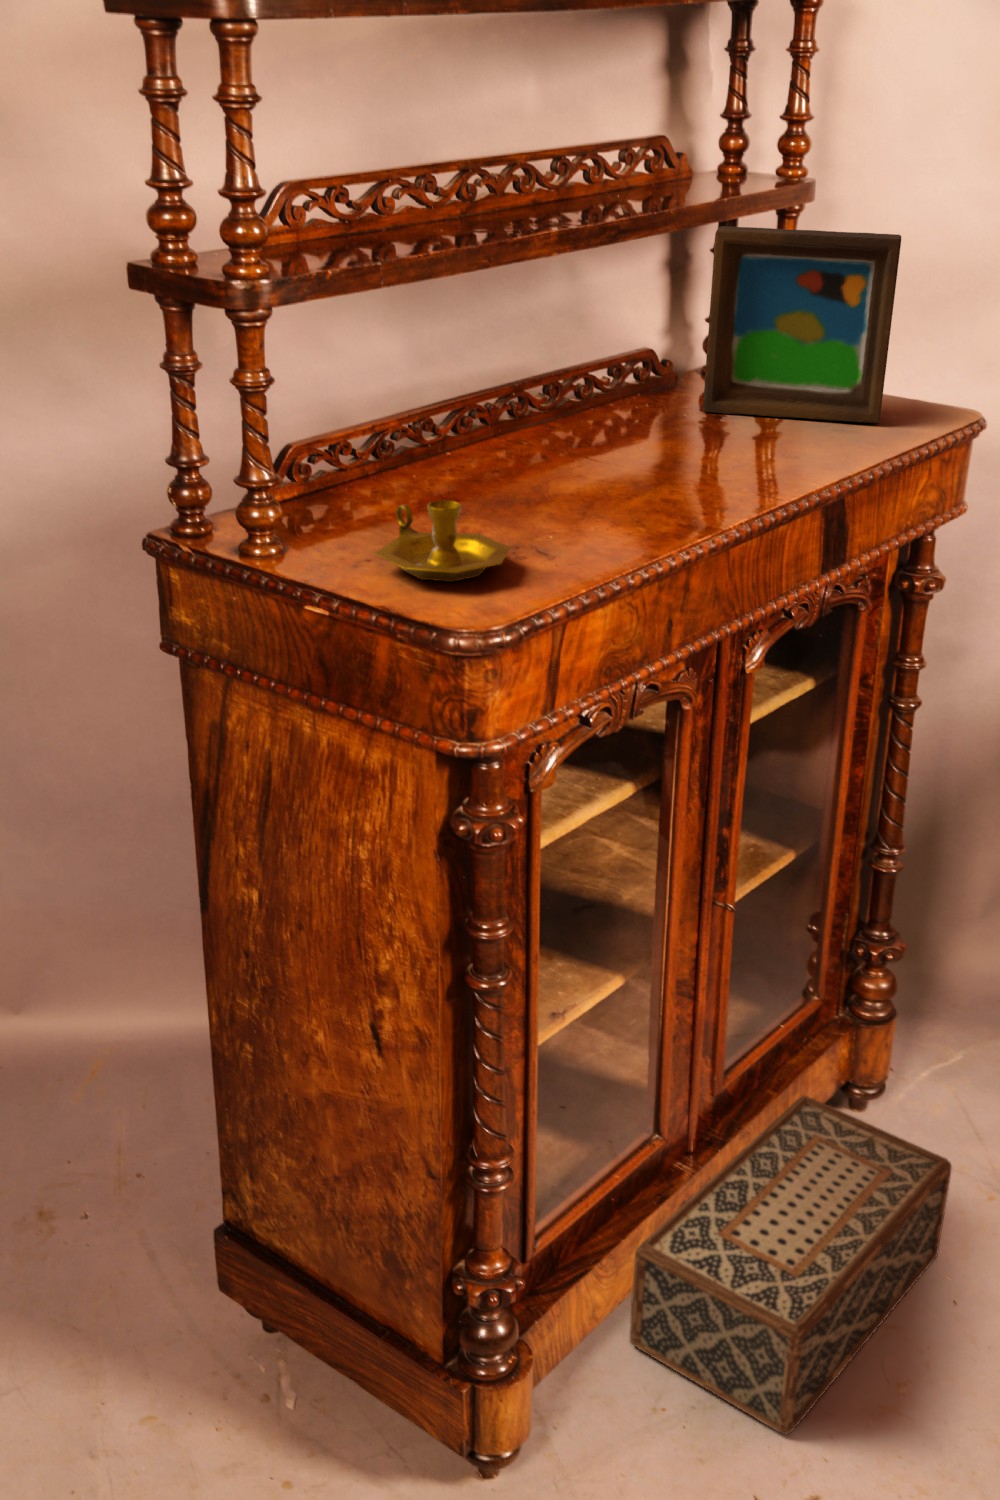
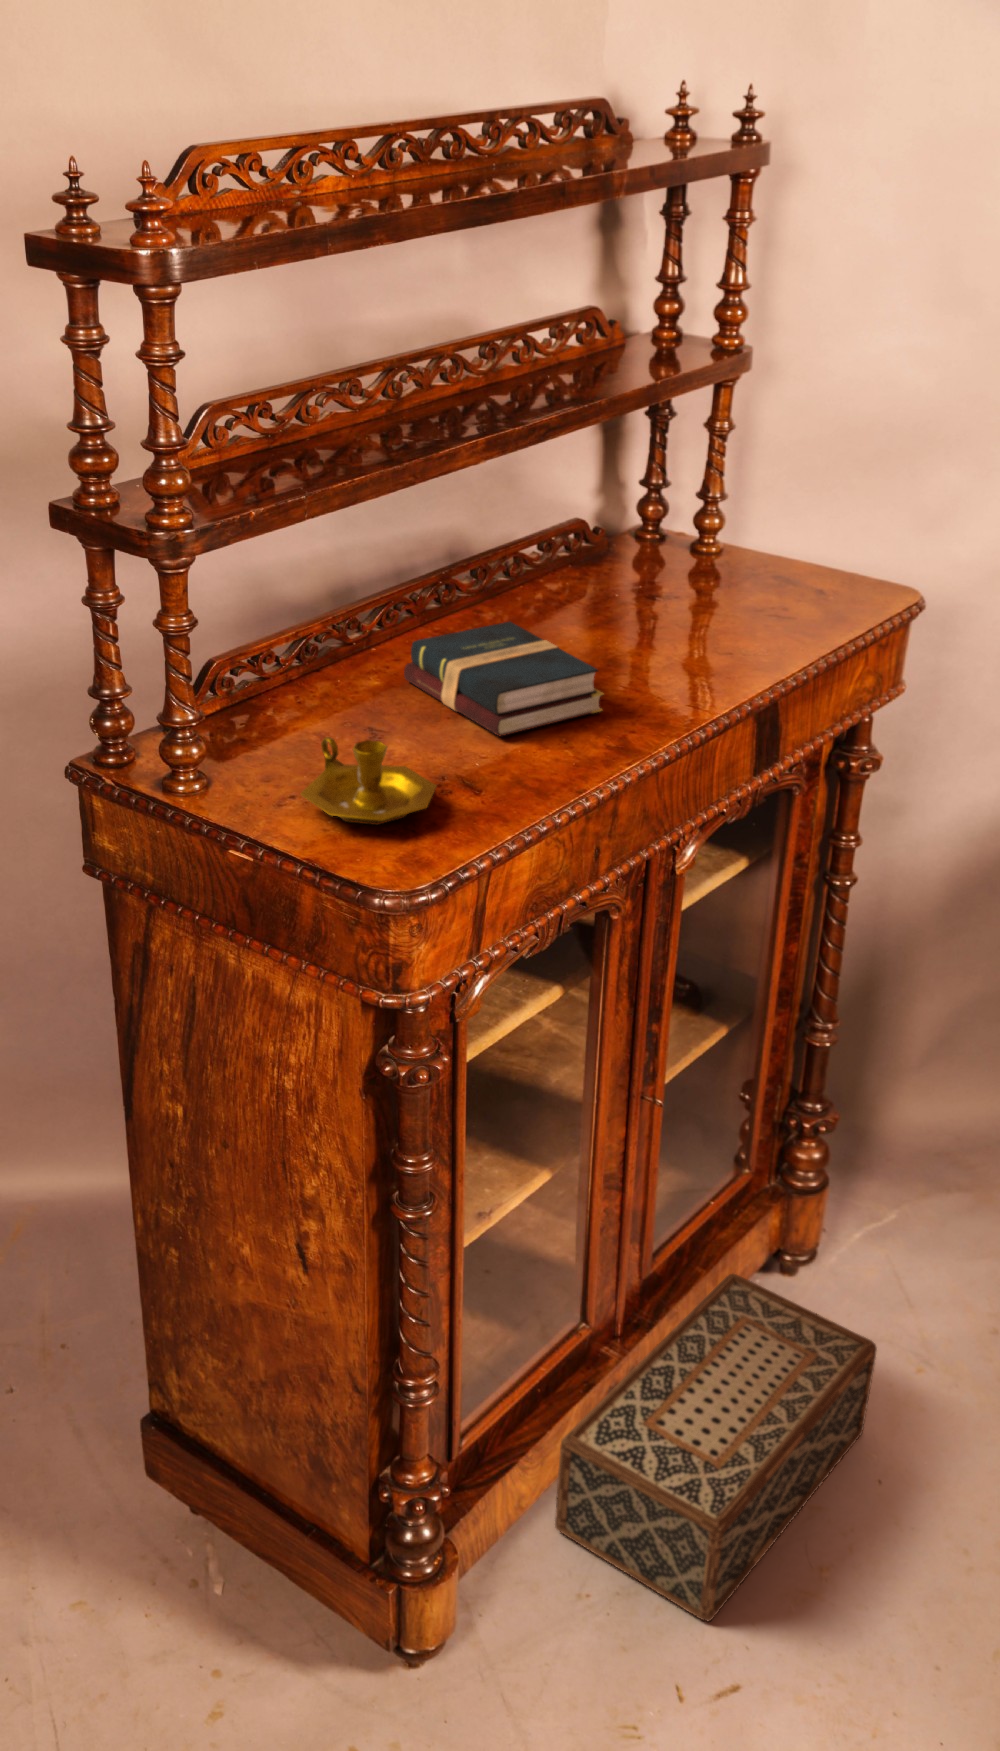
picture frame: present [703,226,901,423] -> none [636,401,838,606]
hardback book: none [478,422,676,516] -> present [404,622,603,737]

